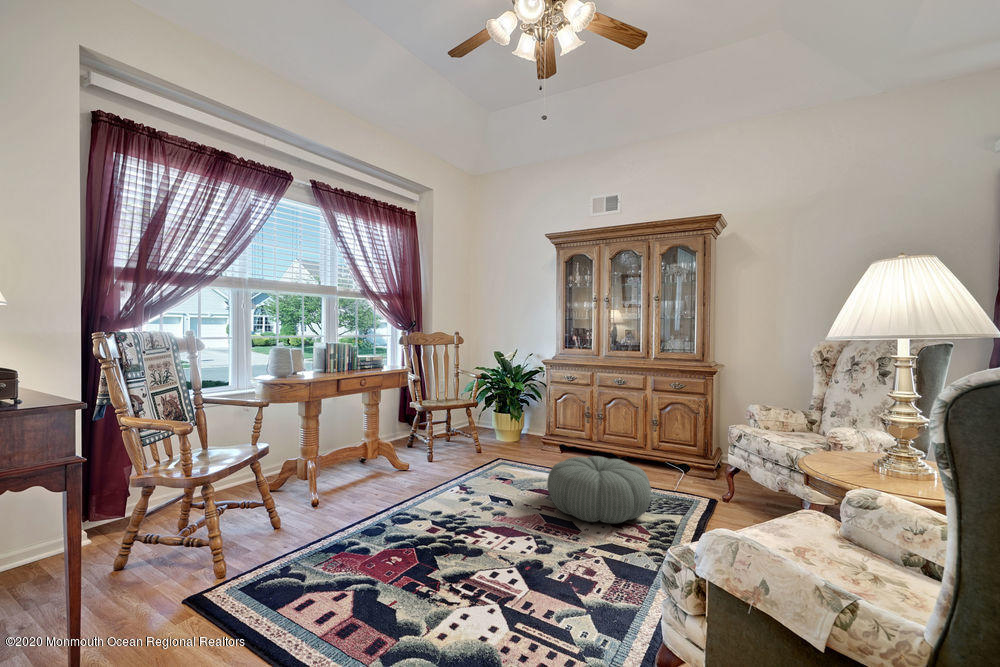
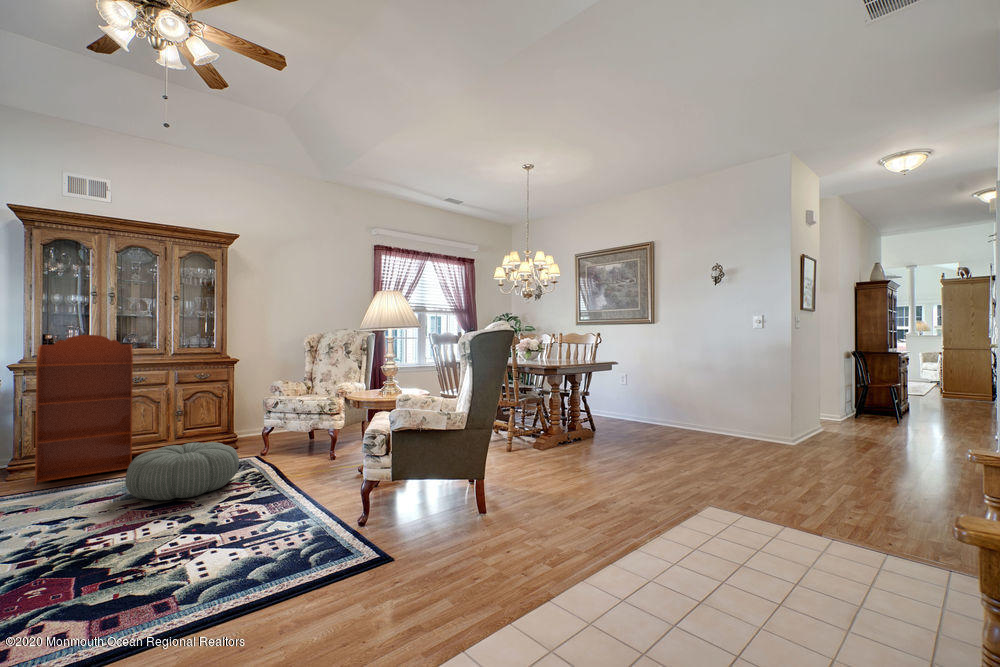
bookcase: none [542,337,614,471] -> present [35,335,133,486]

